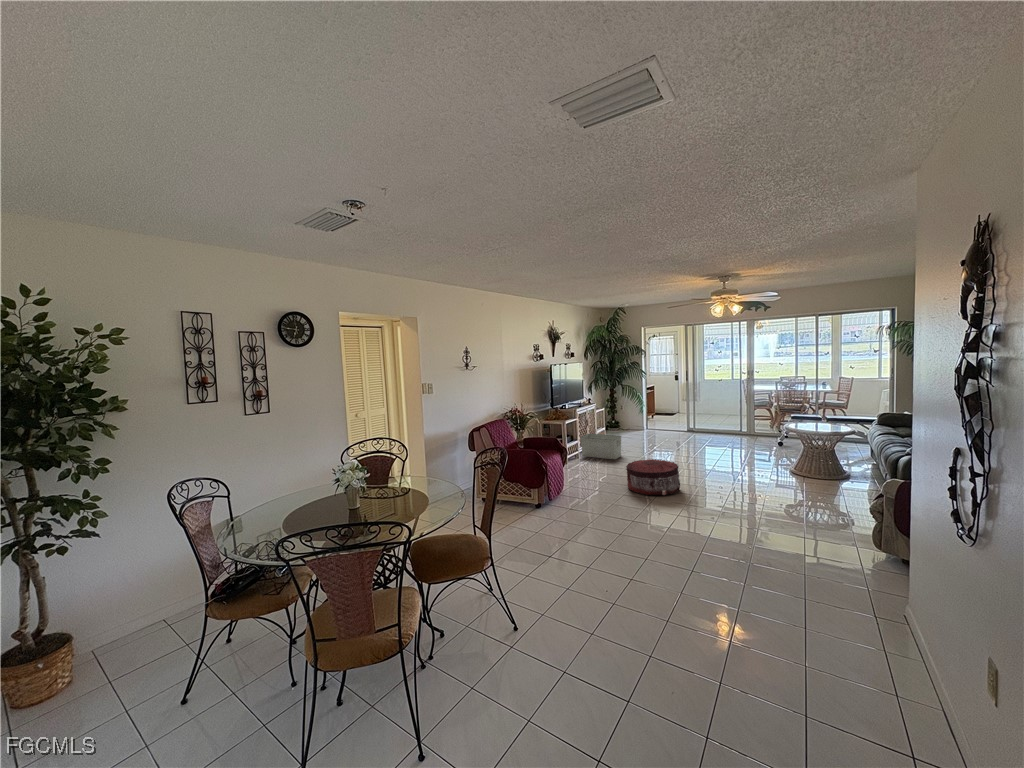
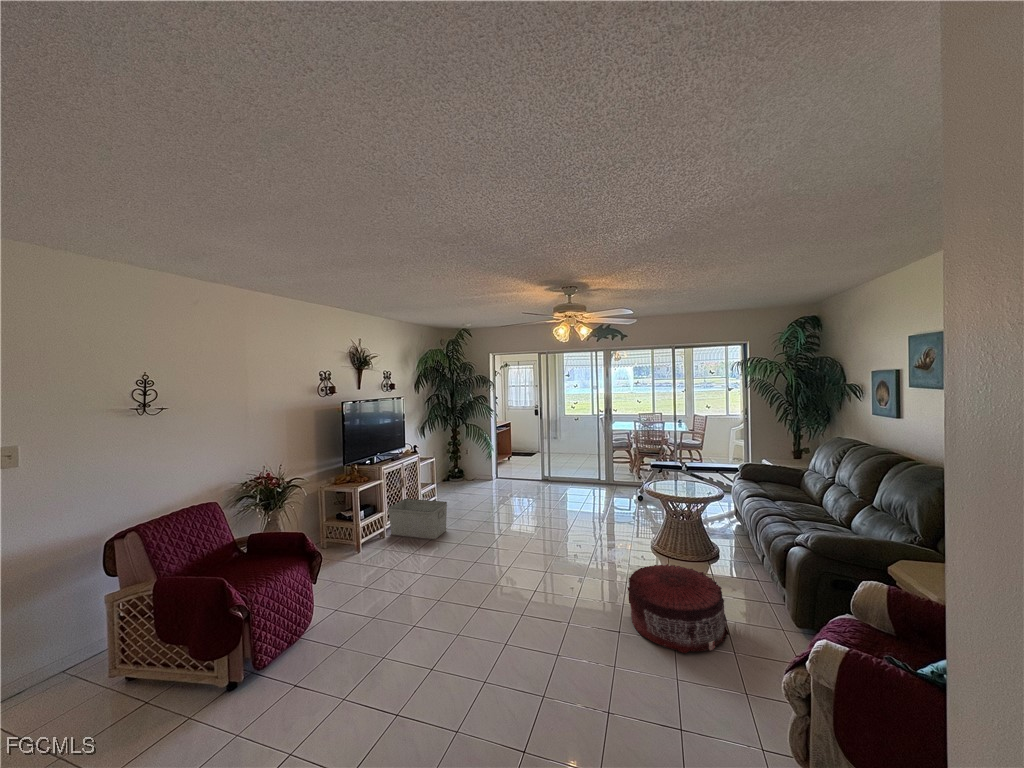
pouf: present [626,459,680,495] -> present [627,564,729,653]

